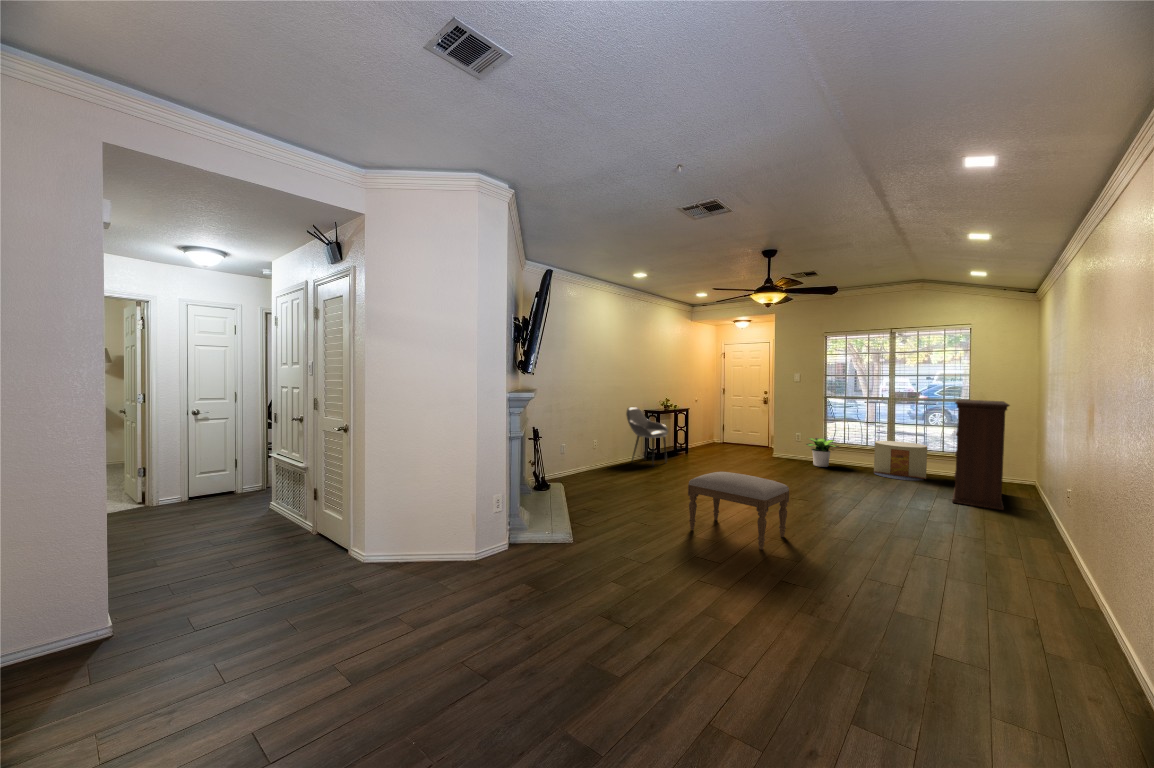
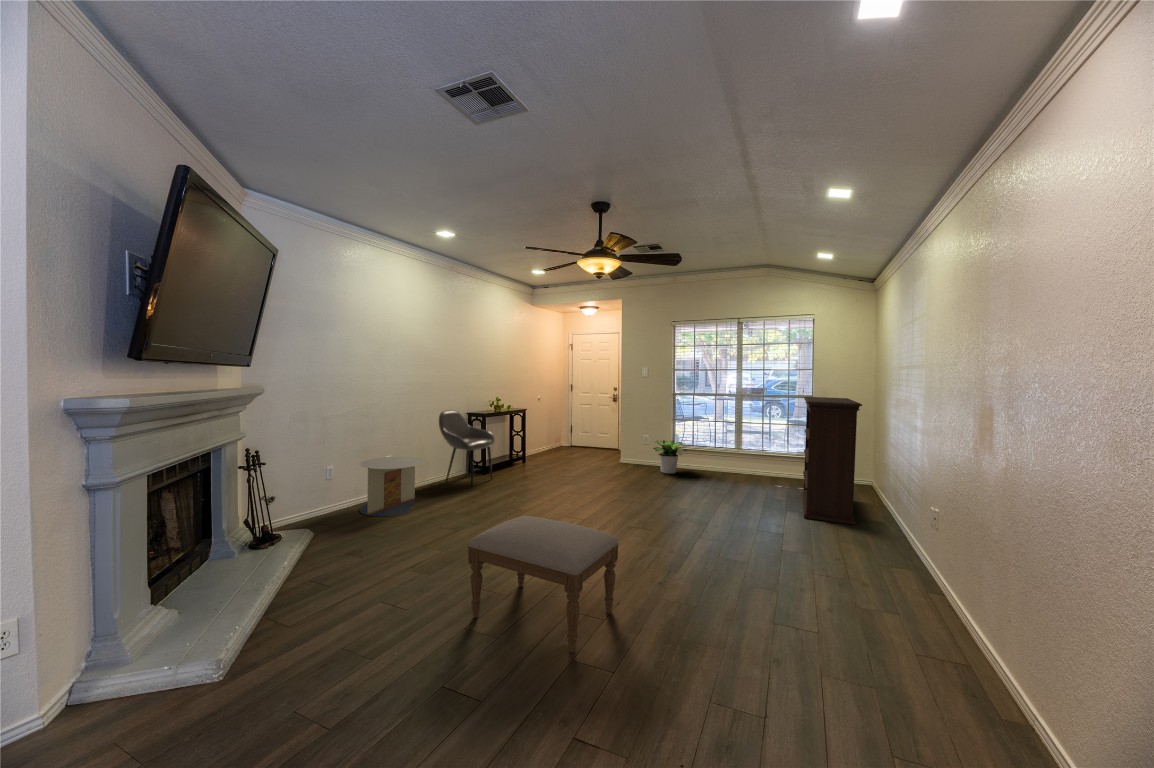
side table: present [874,441,927,481] -> present [359,457,425,516]

